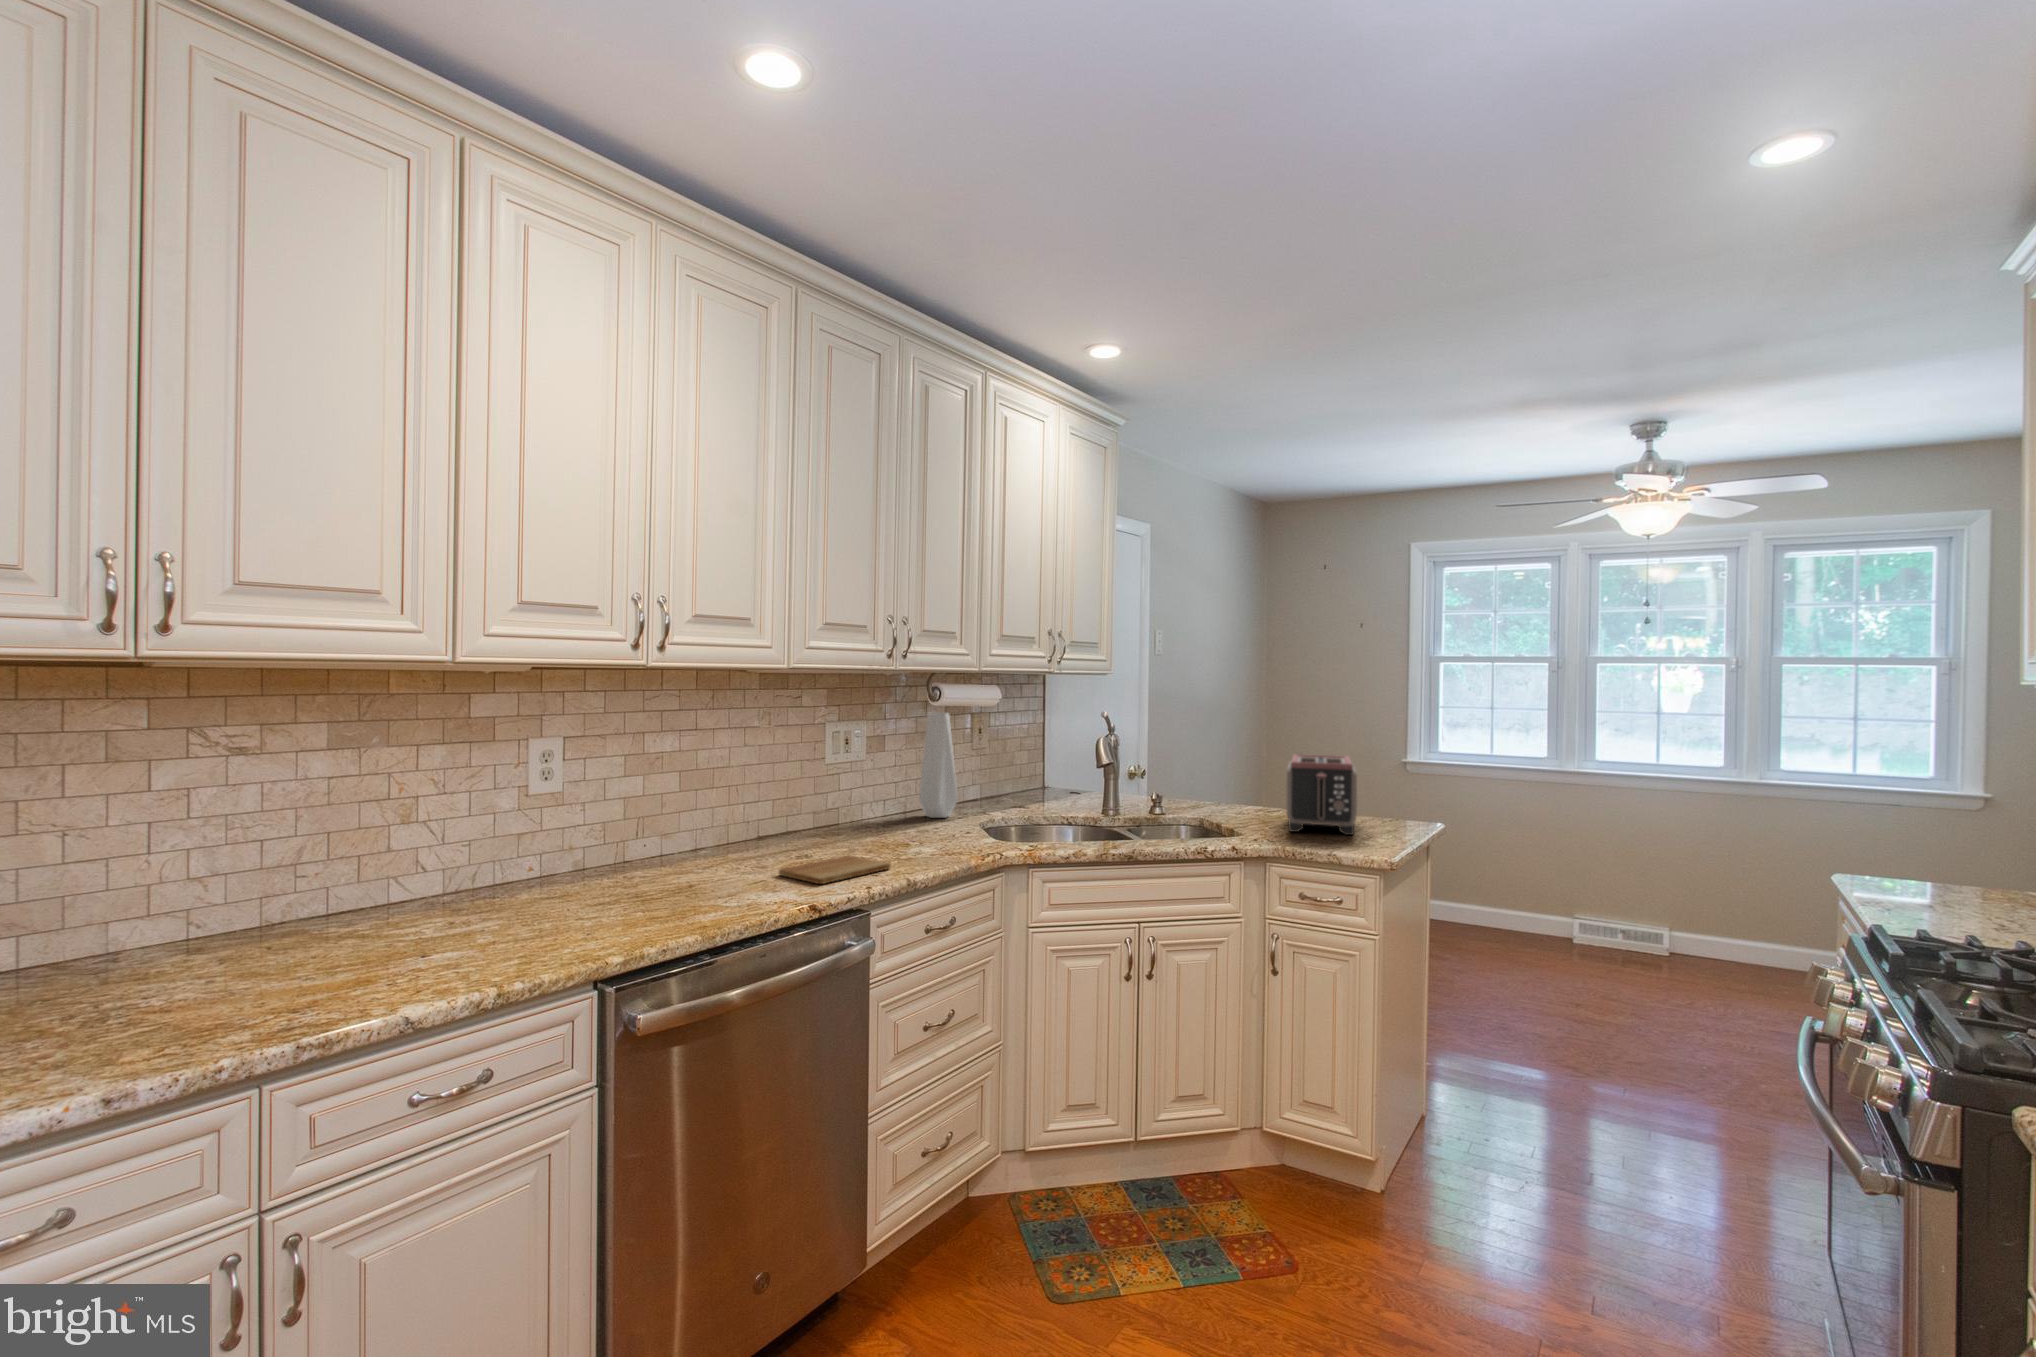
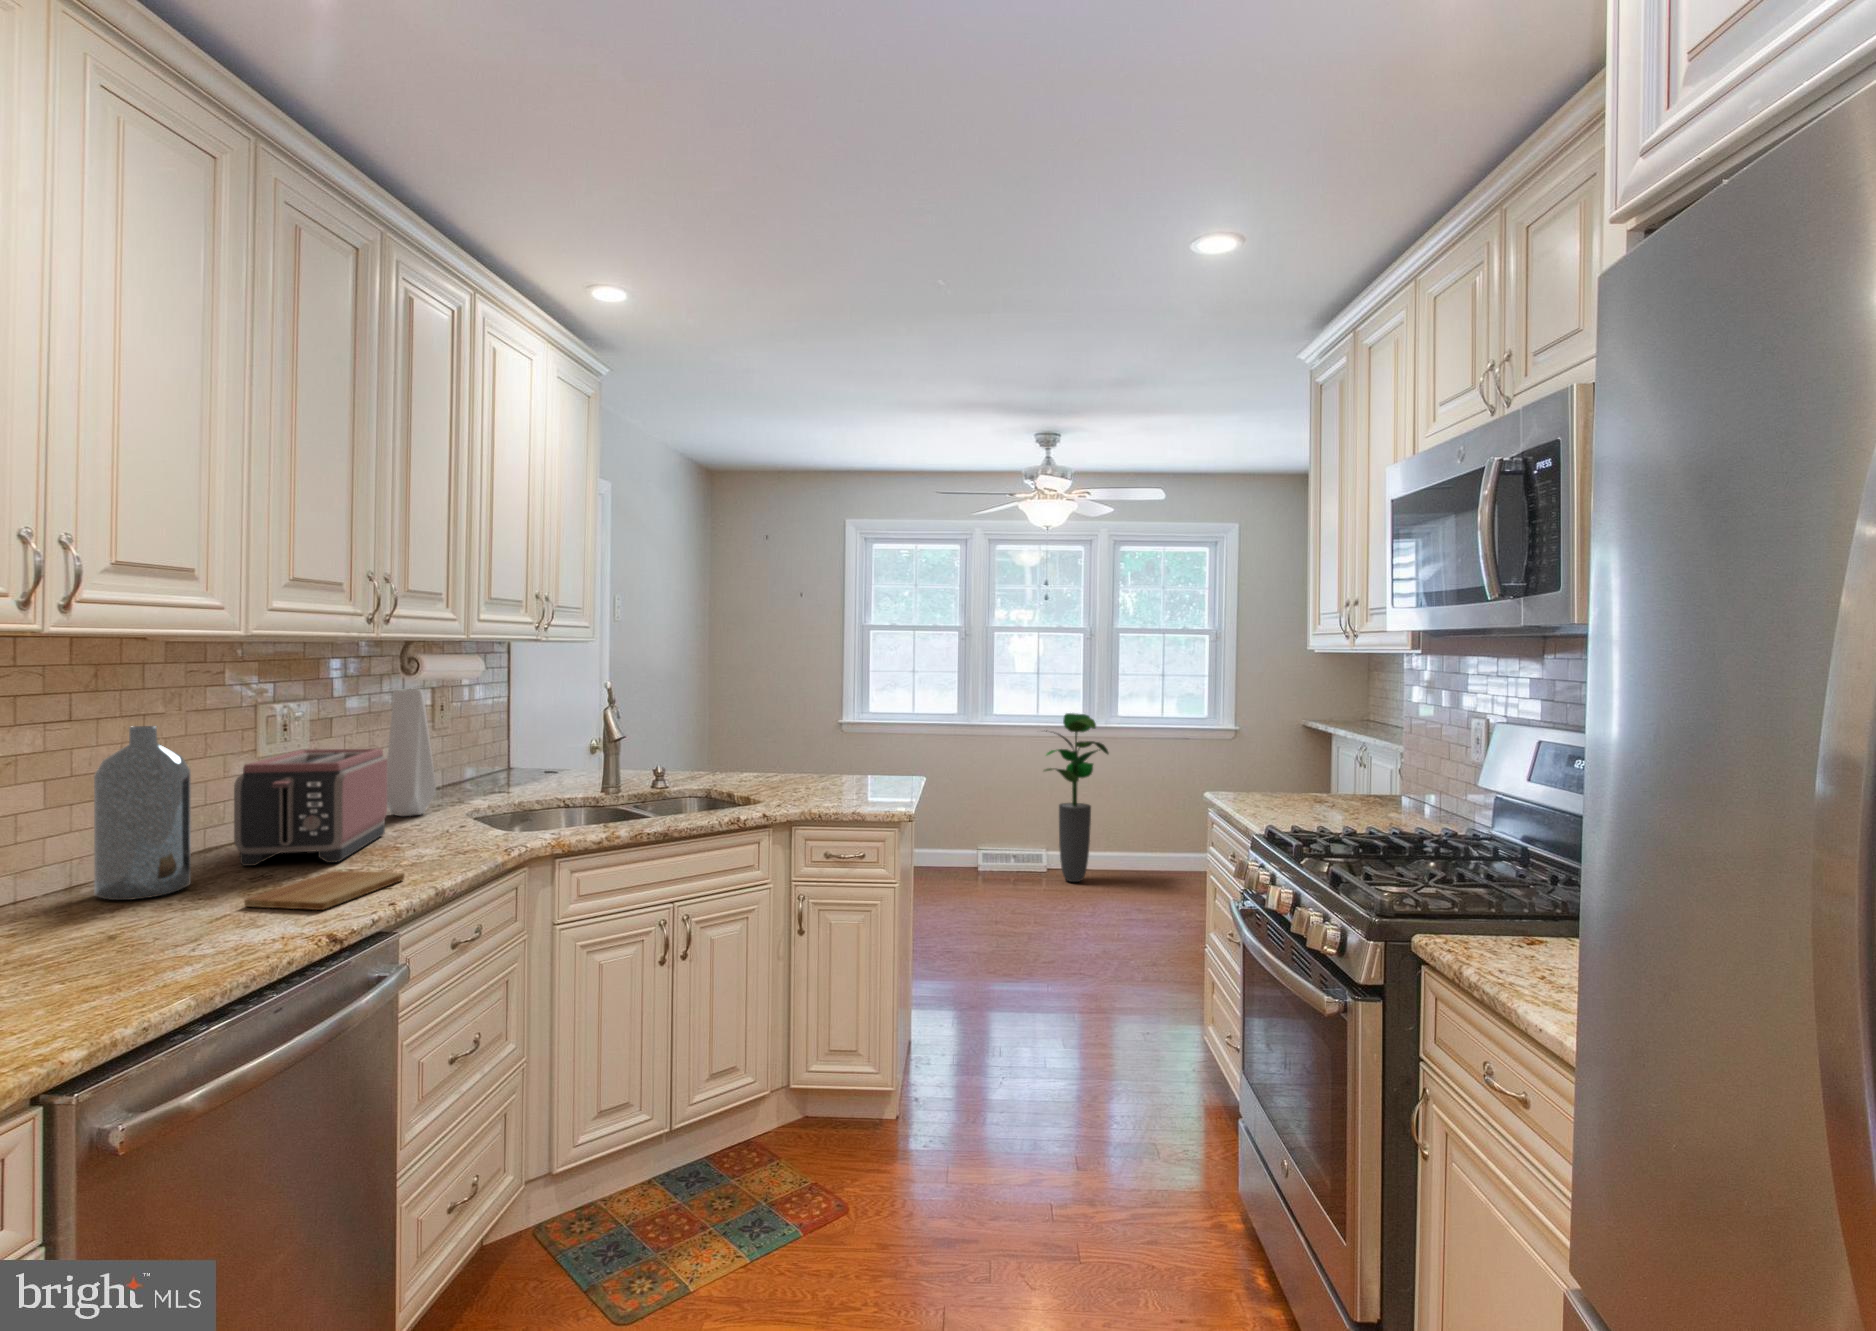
bottle: none [706,736,763,861] -> present [94,726,191,900]
toaster: present [1286,754,1357,835] -> present [234,749,387,866]
potted plant: none [1657,758,1773,974] -> present [1045,713,1109,882]

